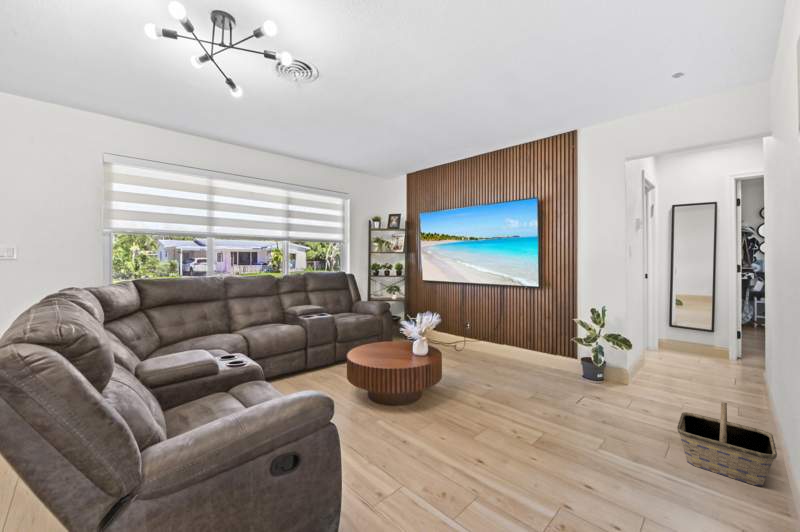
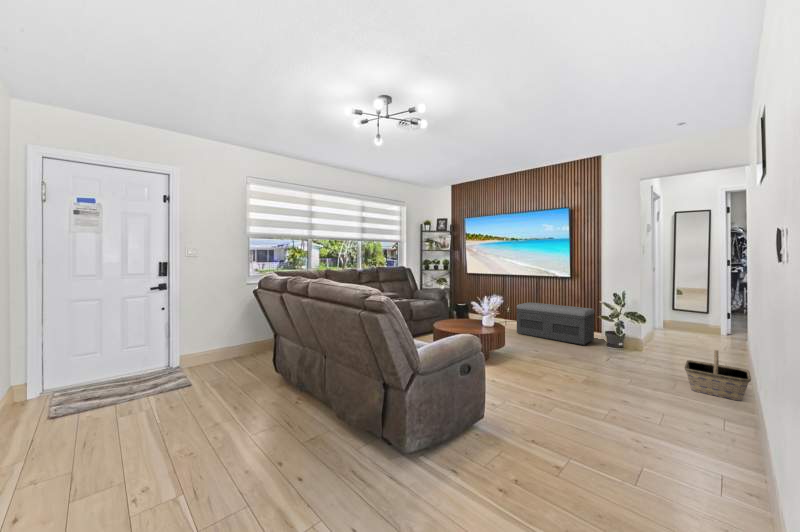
storage bench: none [473,318,568,377] -> present [517,302,595,345]

